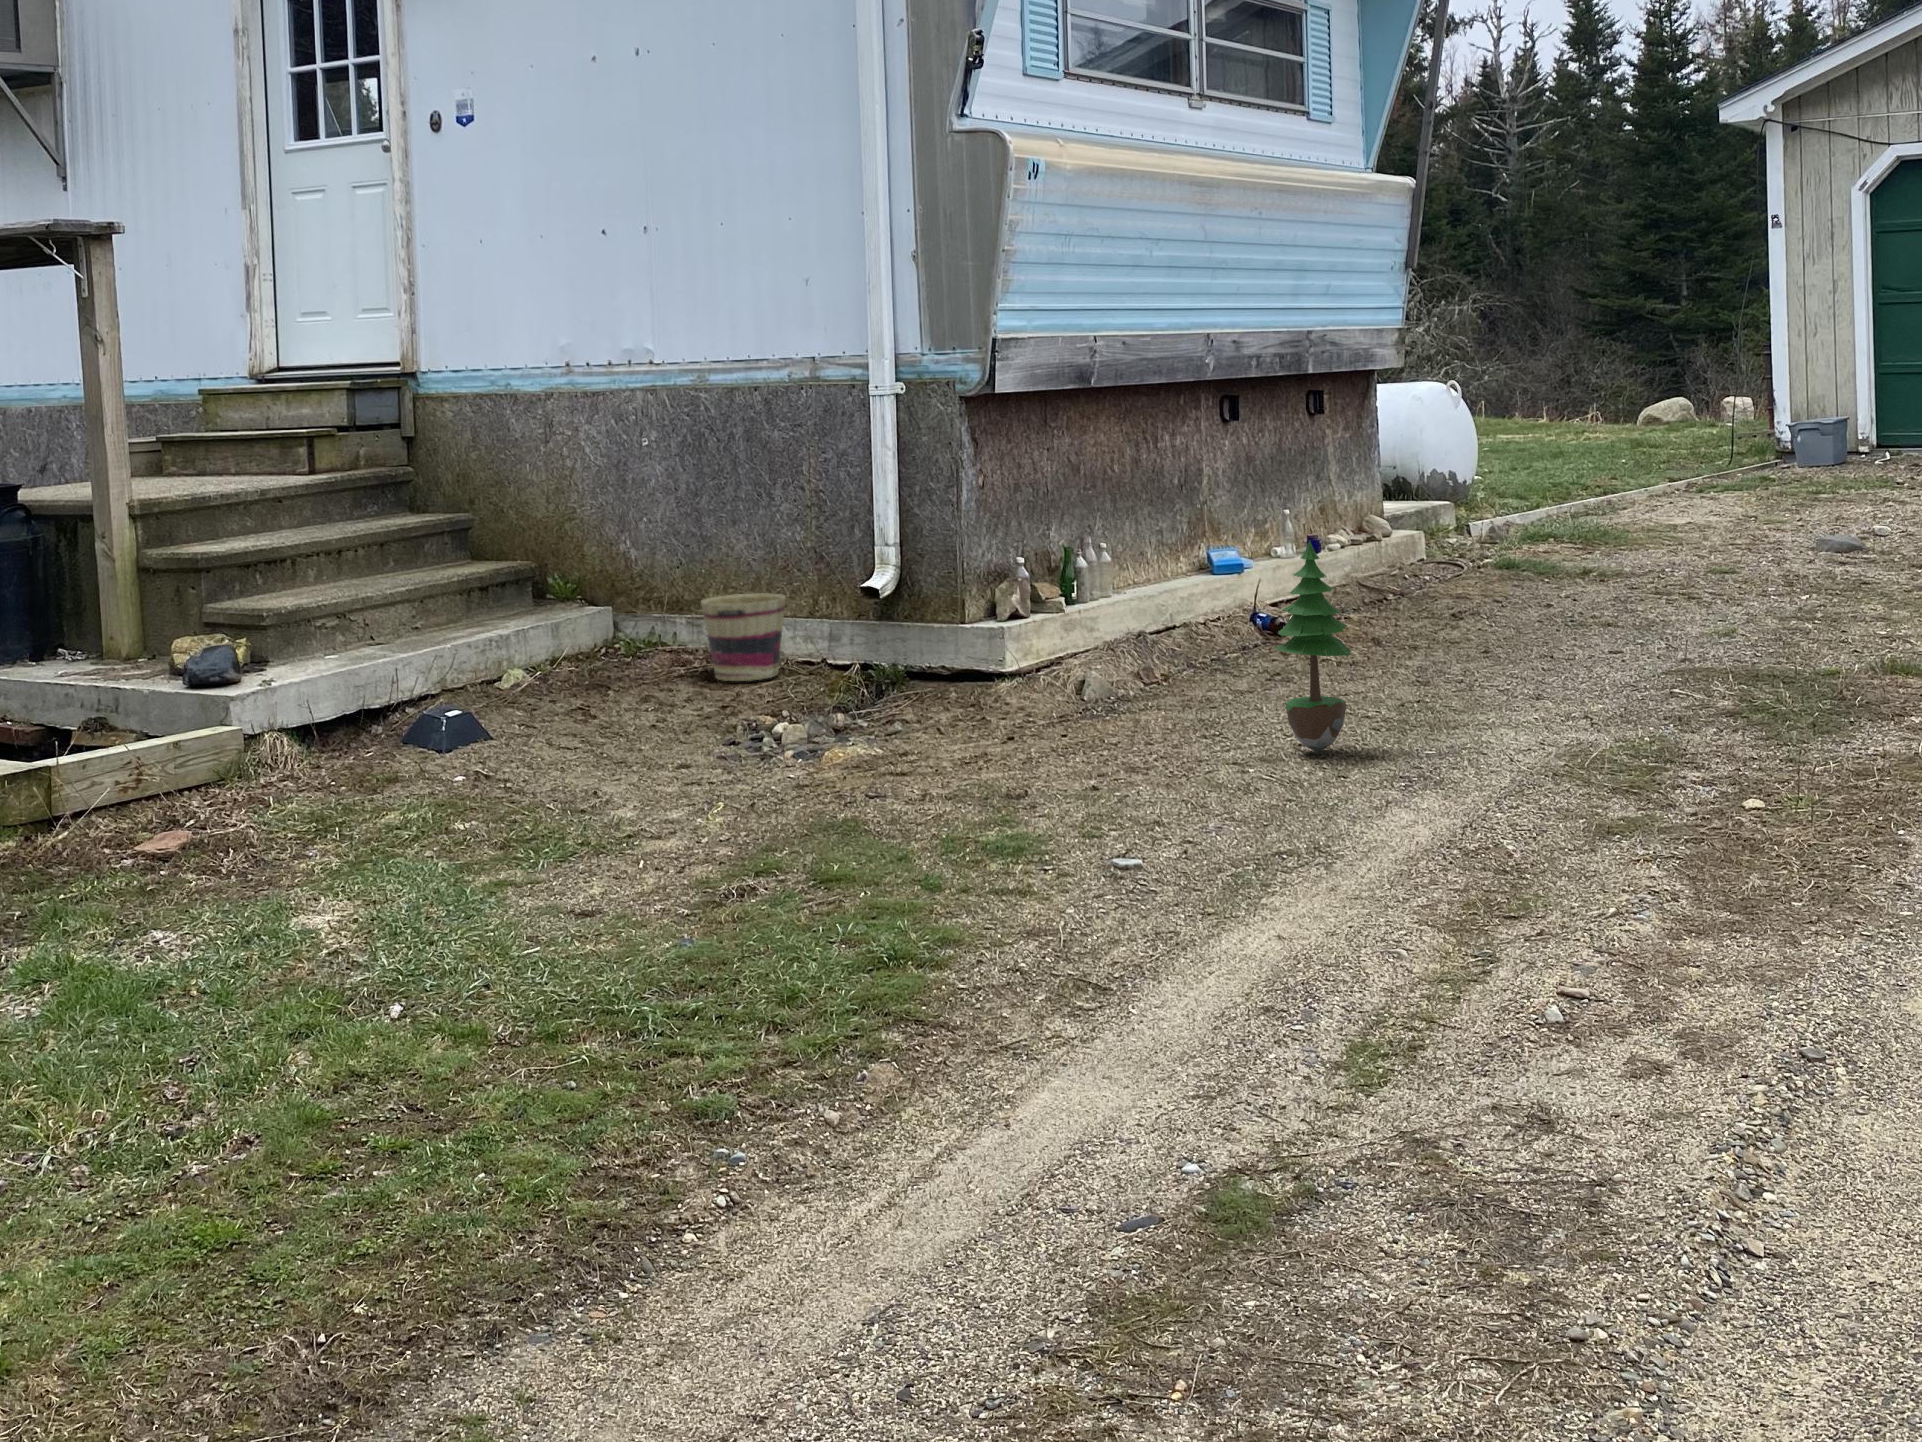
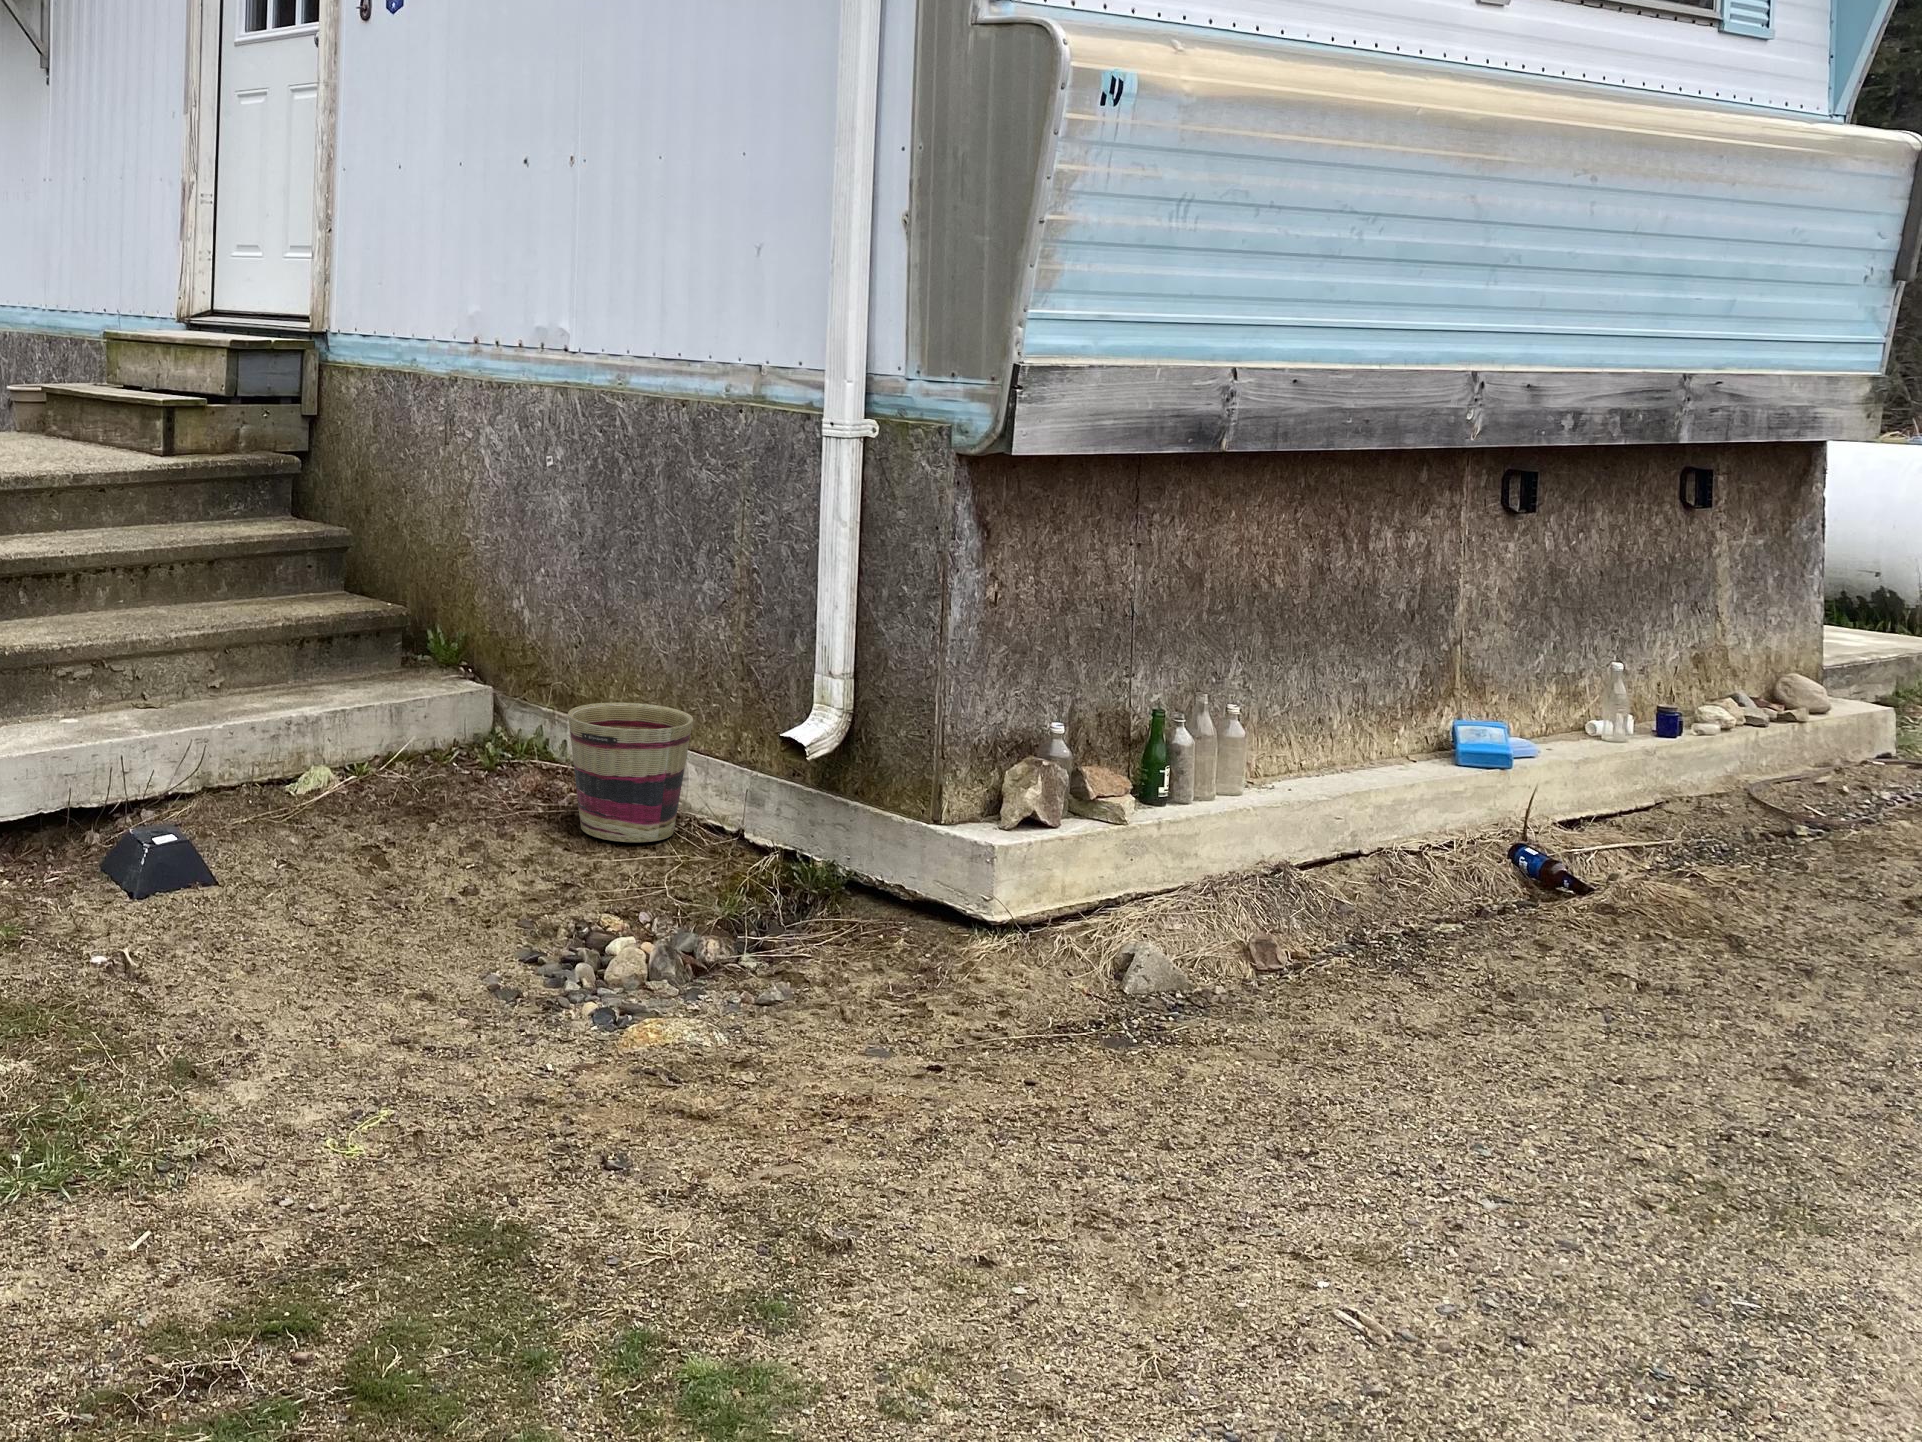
potted tree: present [1275,541,1351,753] -> none [1395,880,1572,1320]

